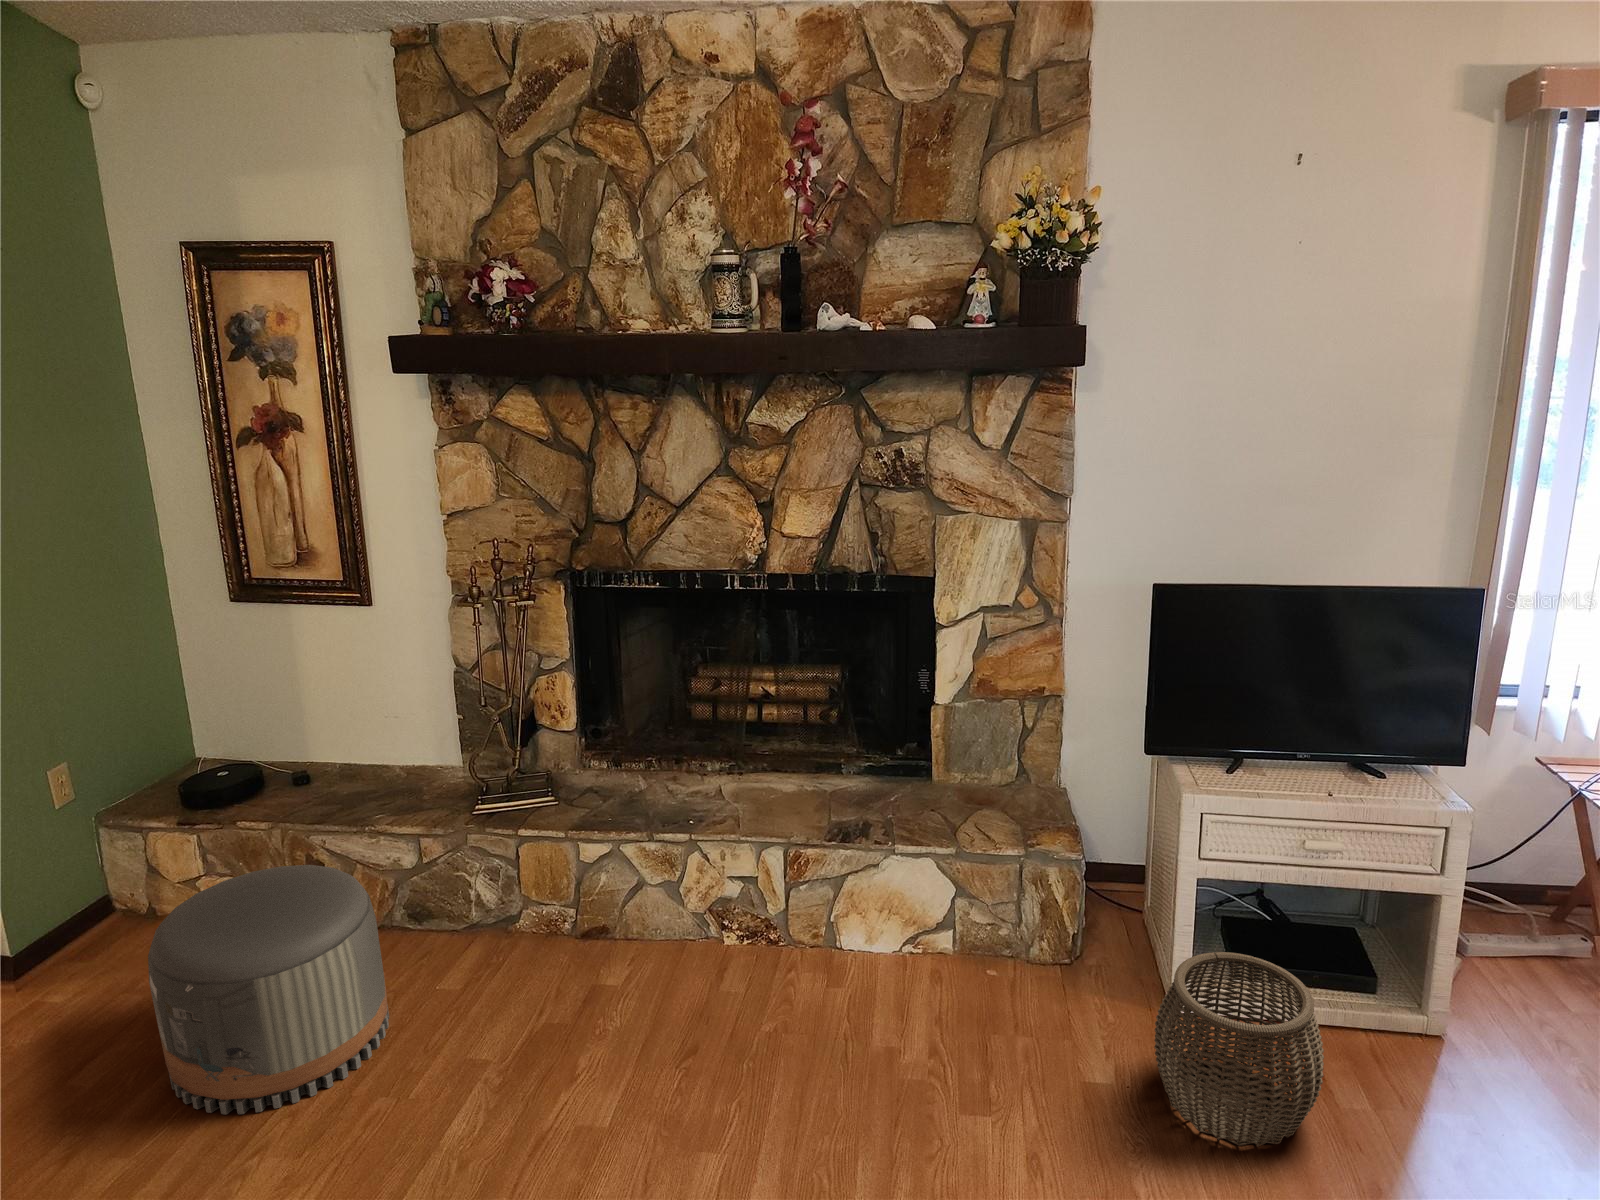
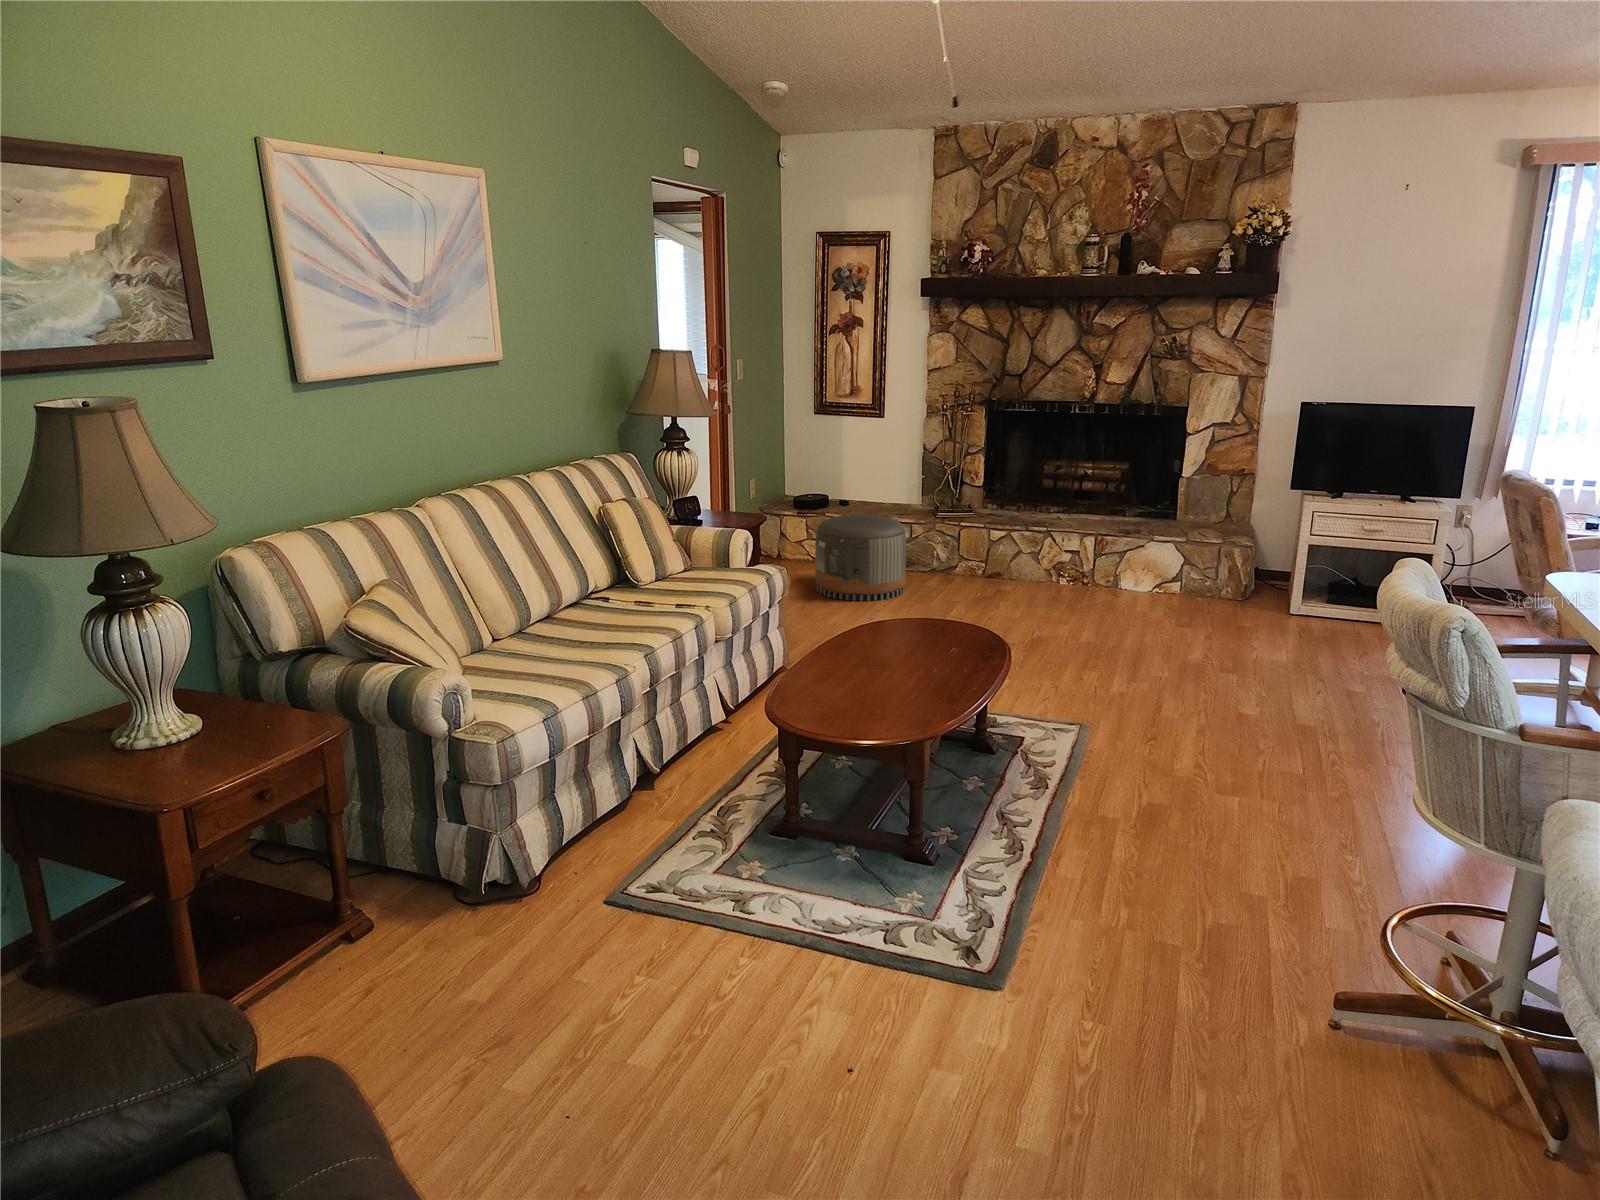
woven basket: present [1154,952,1324,1147] -> none [1276,565,1358,640]

